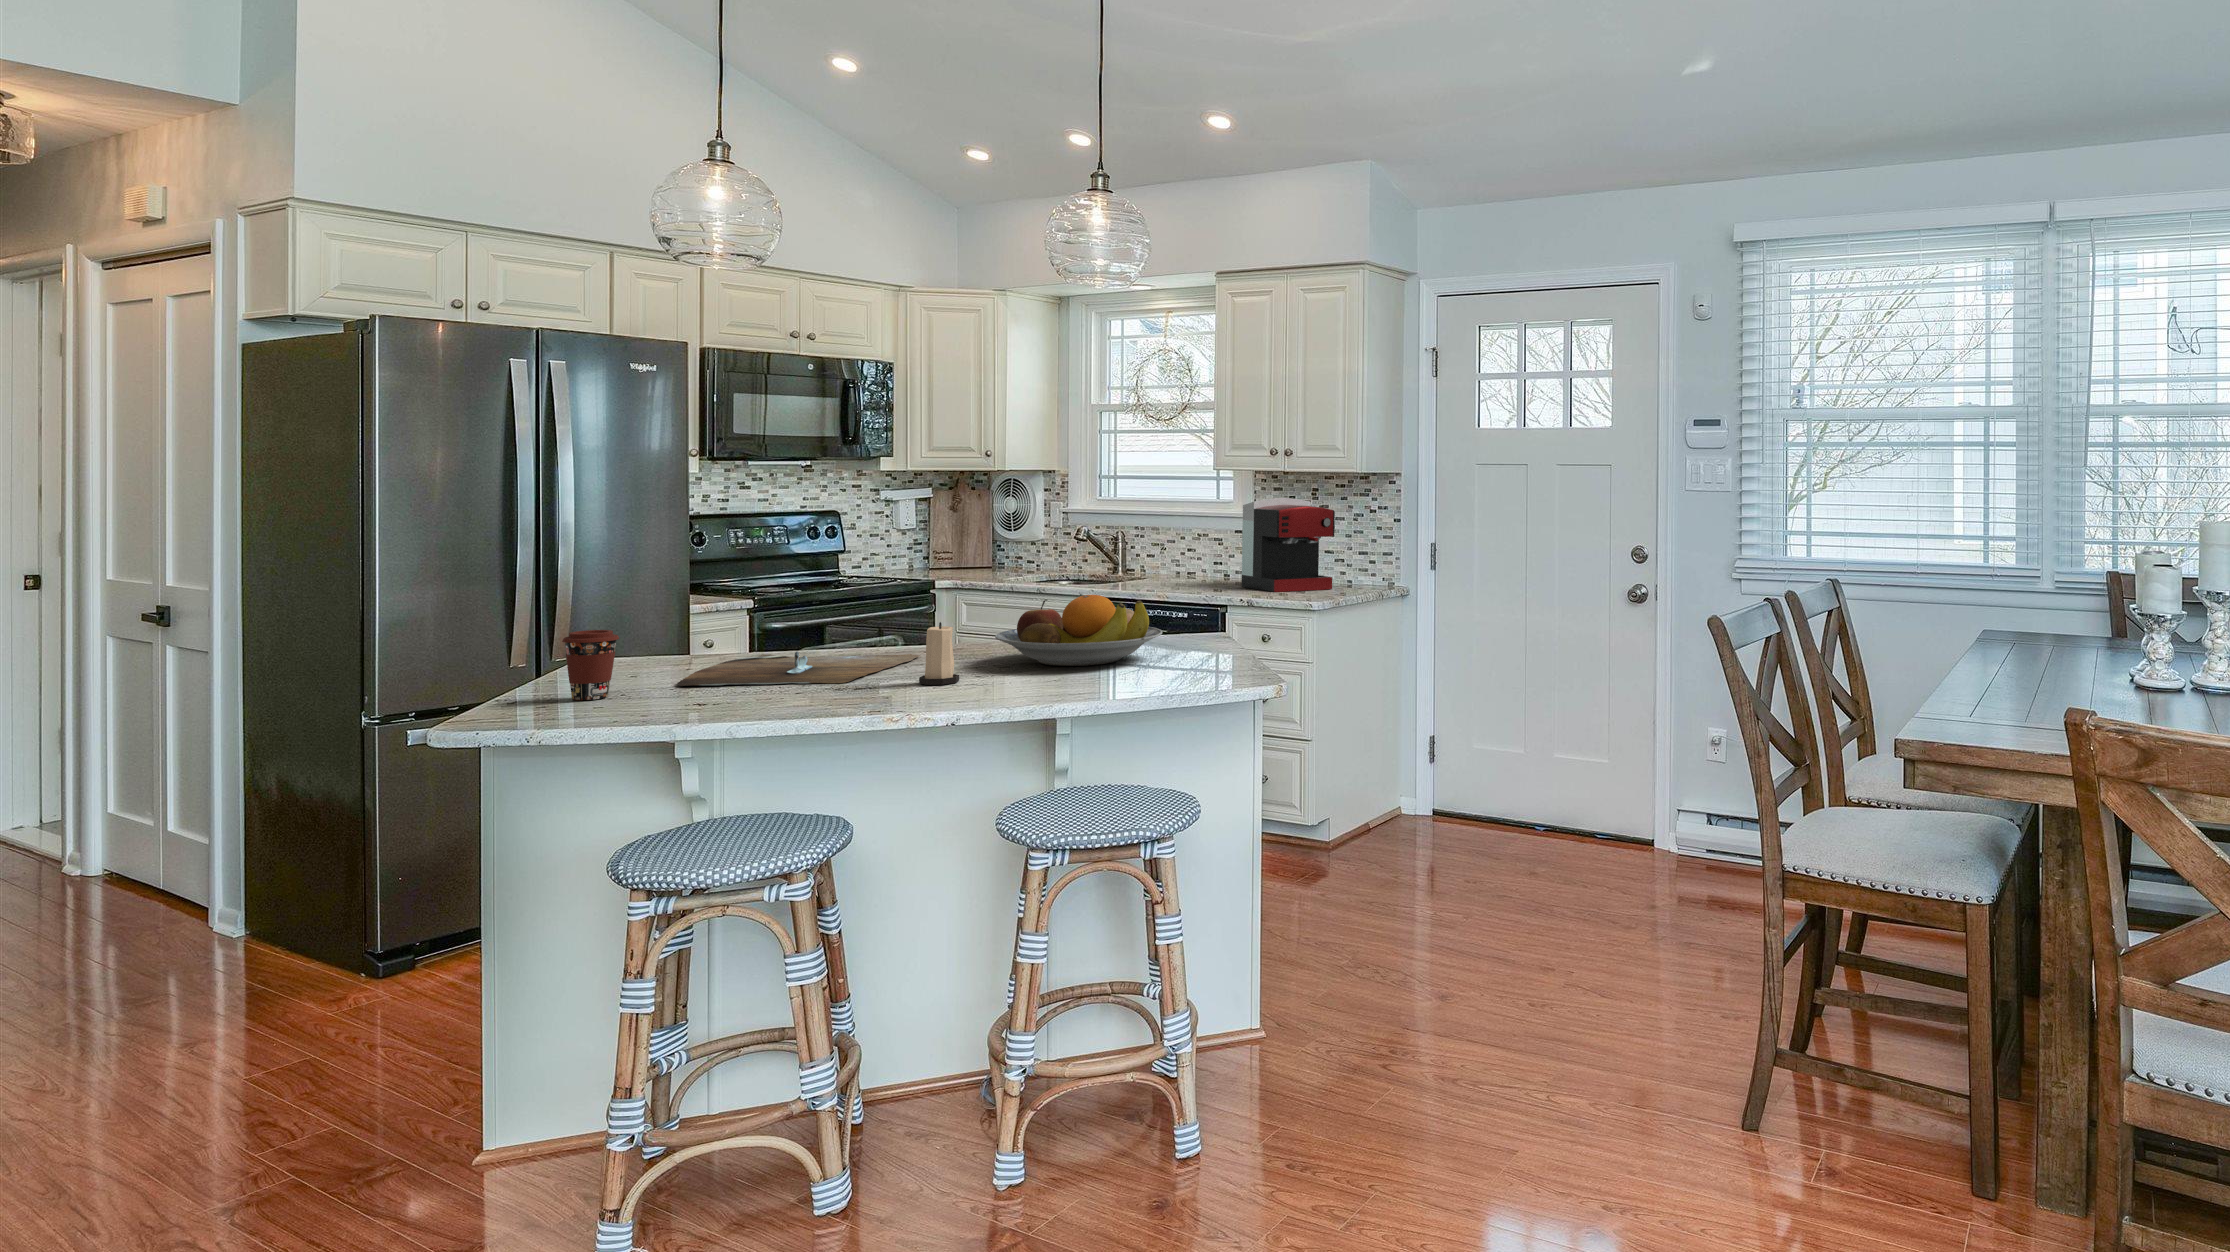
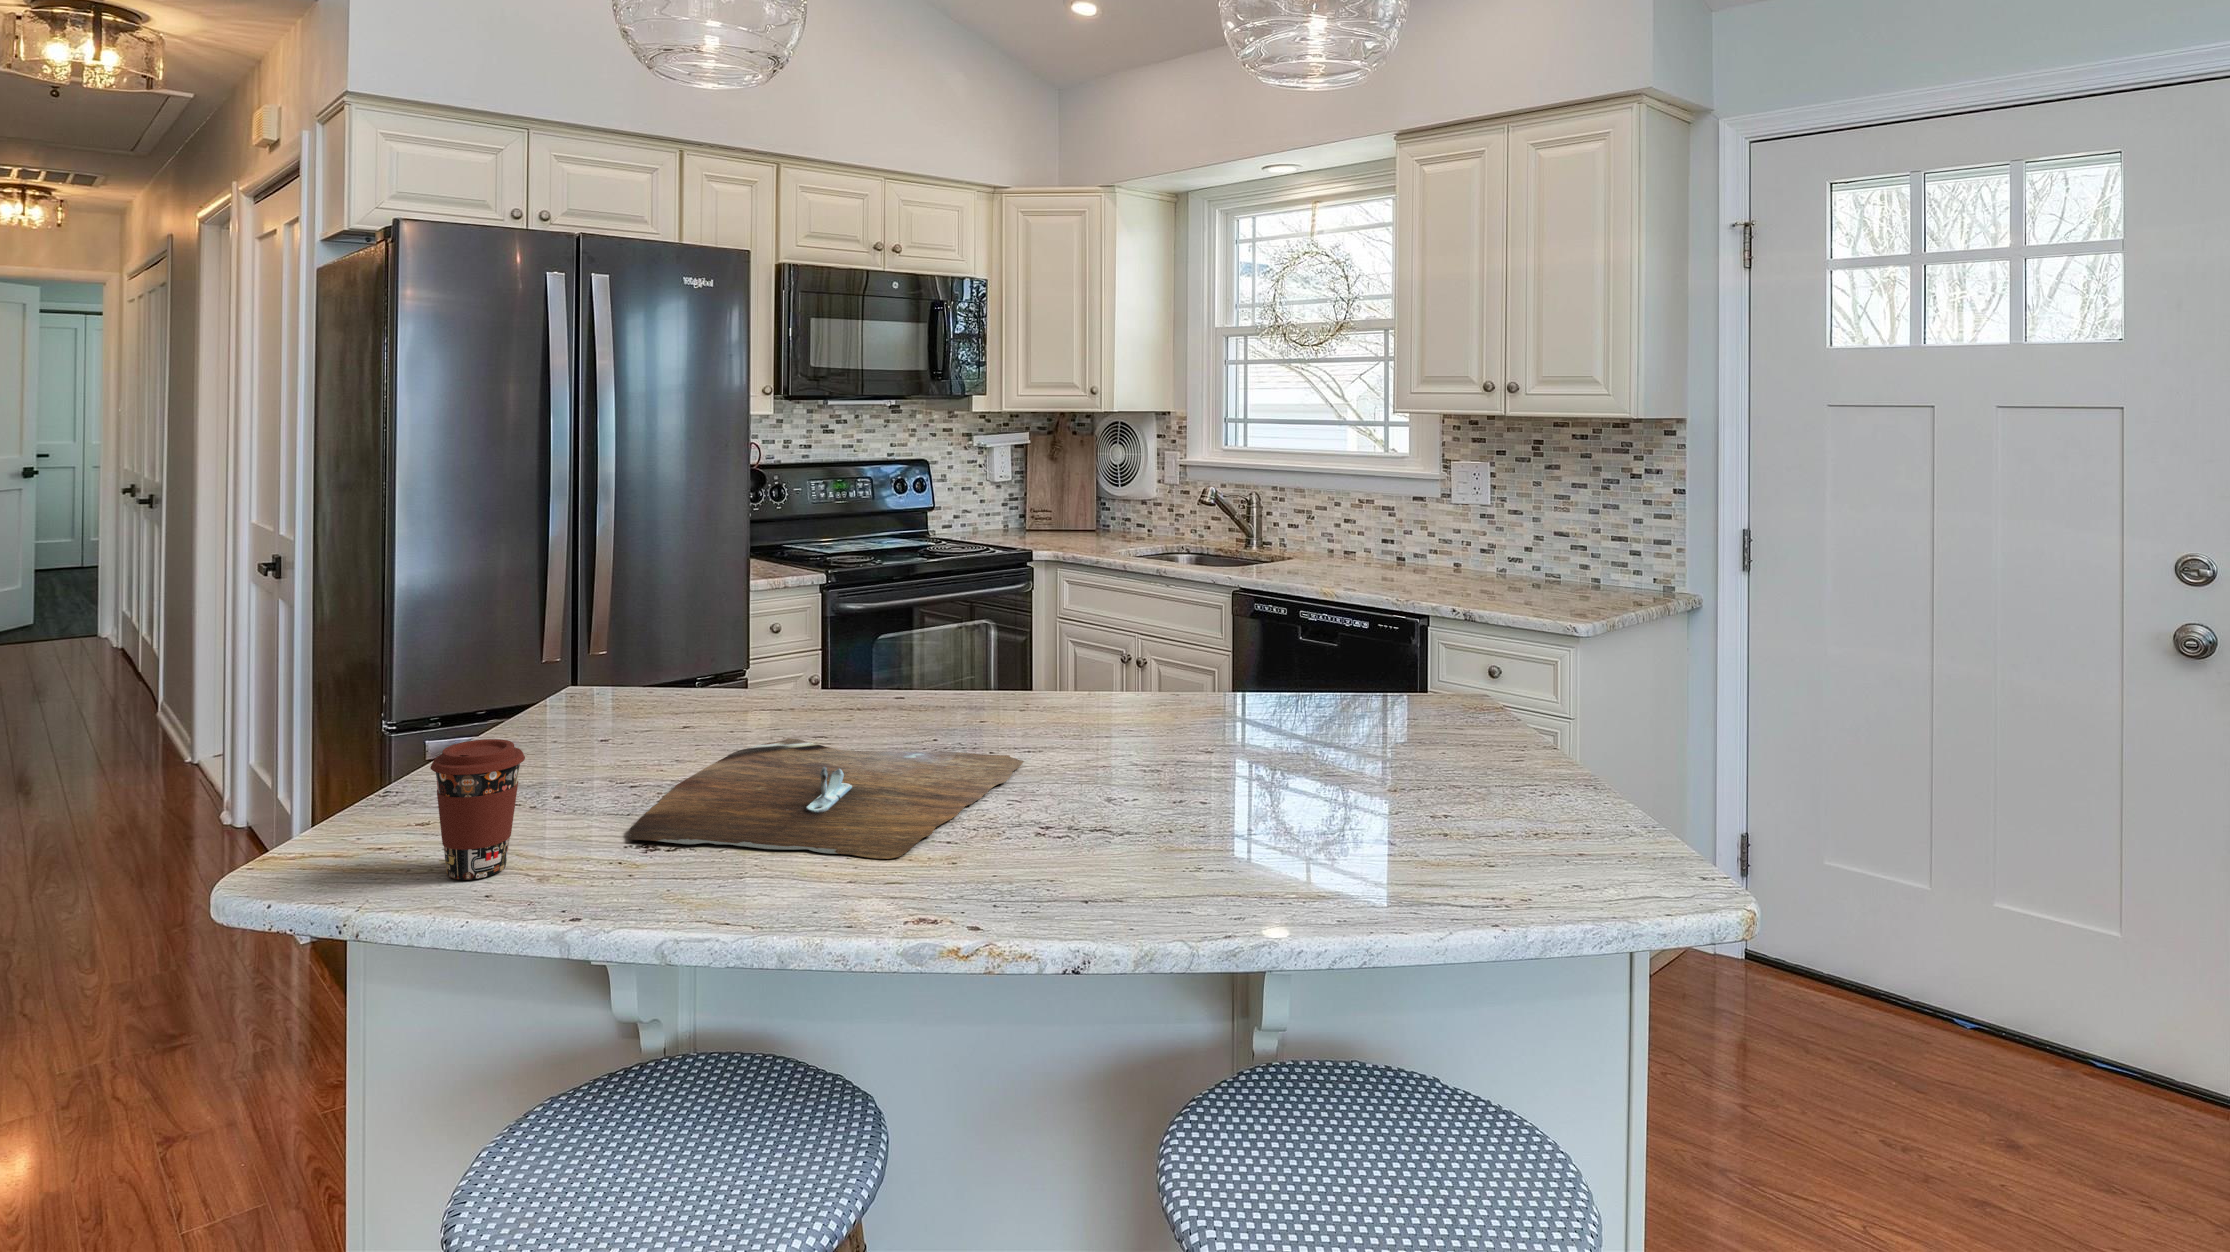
coffee maker: present [1241,497,1335,592] -> none [1435,454,1581,597]
fruit bowl: present [995,595,1162,666] -> none [1152,681,1464,834]
candle: present [919,622,959,685] -> none [1024,756,1098,894]

